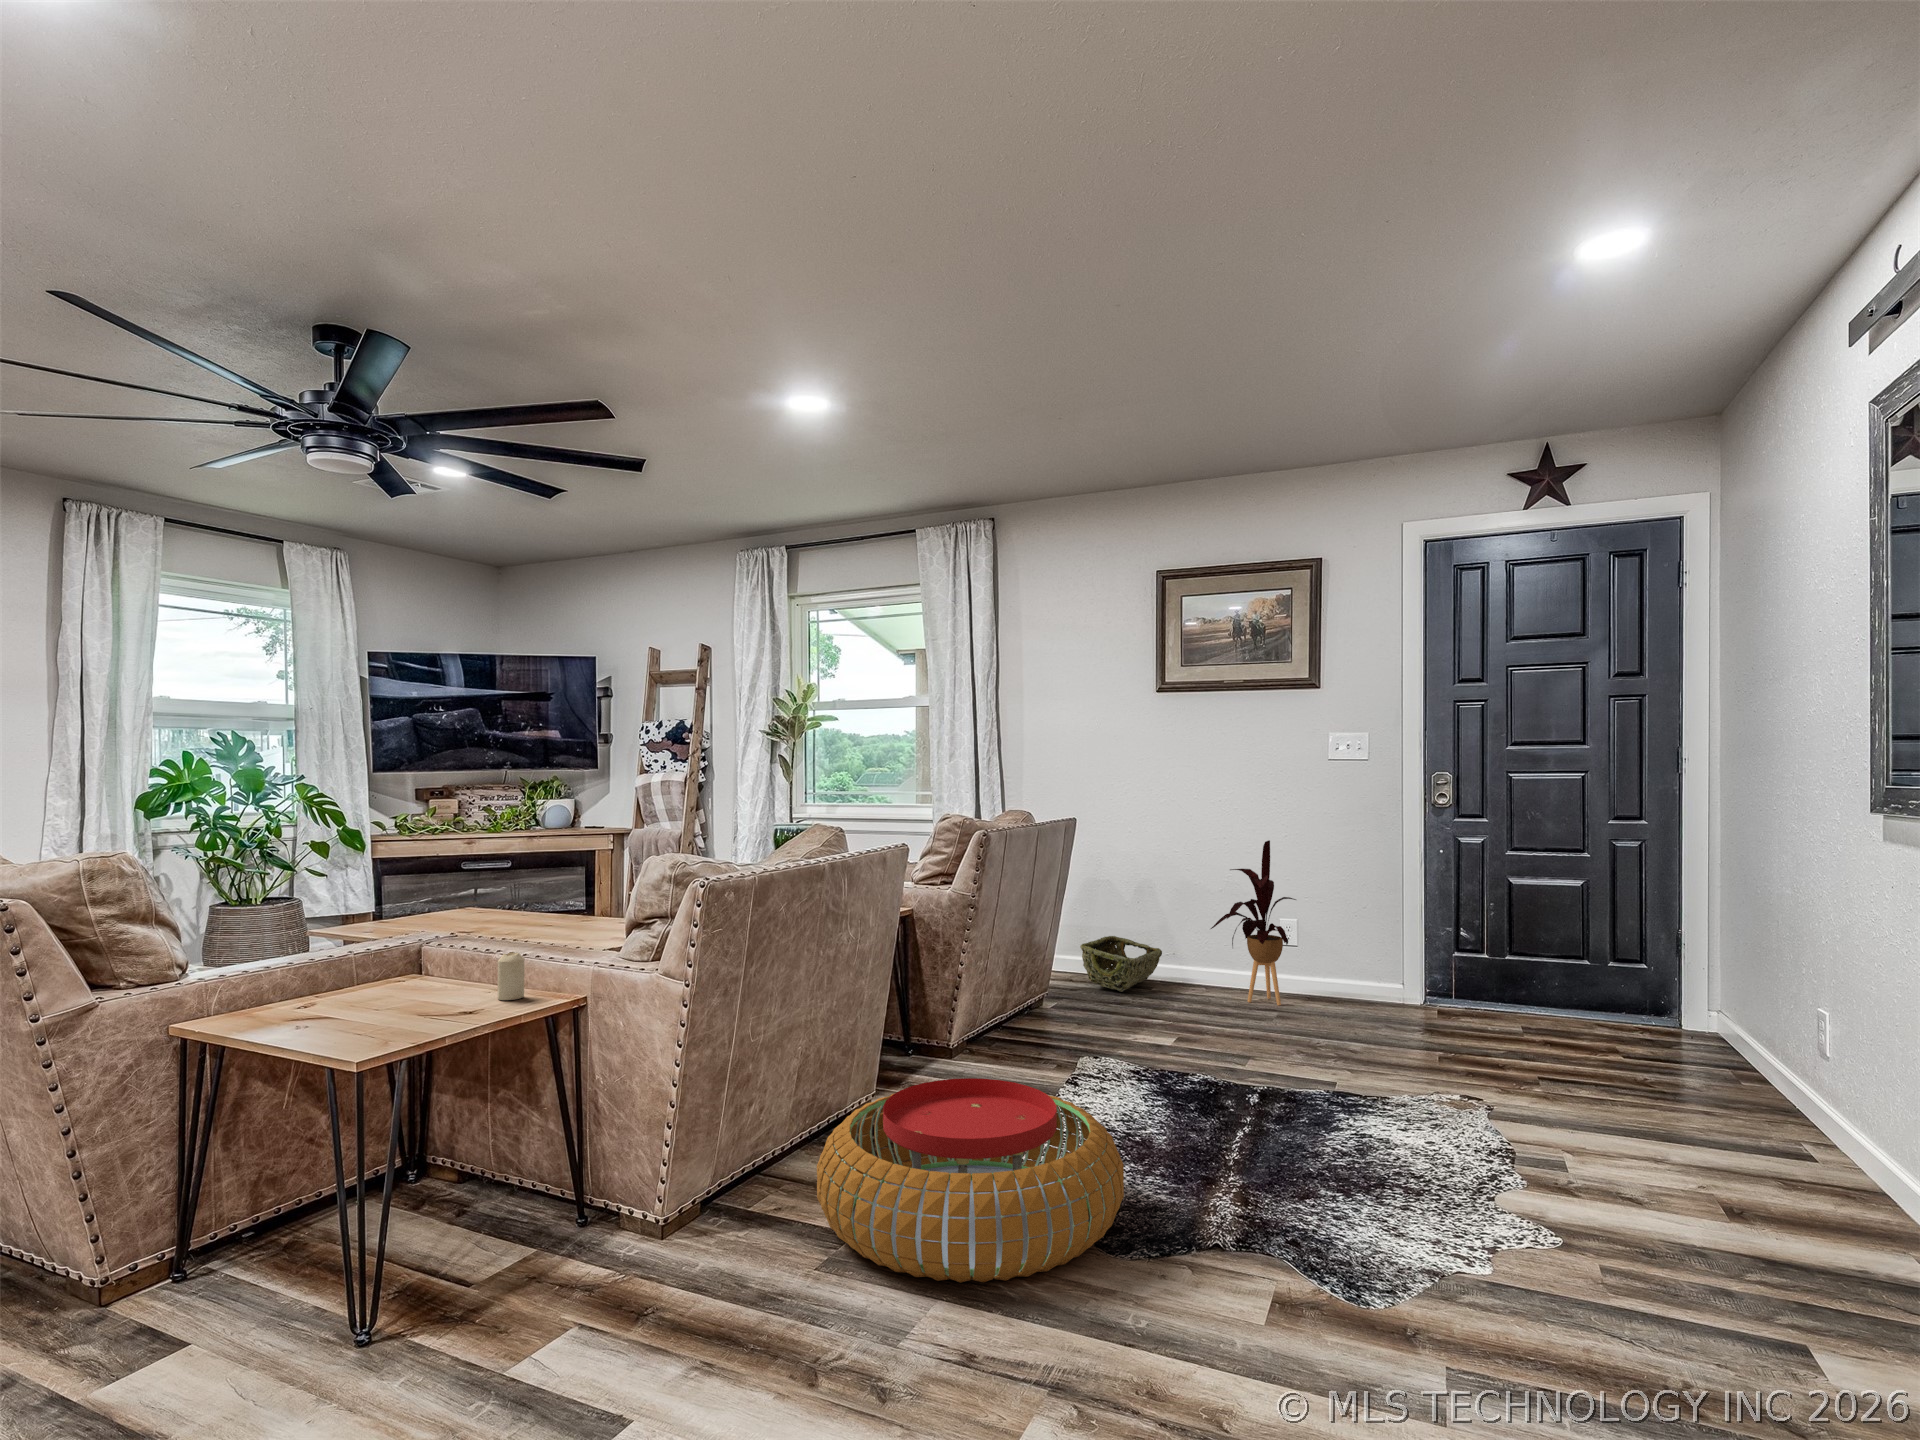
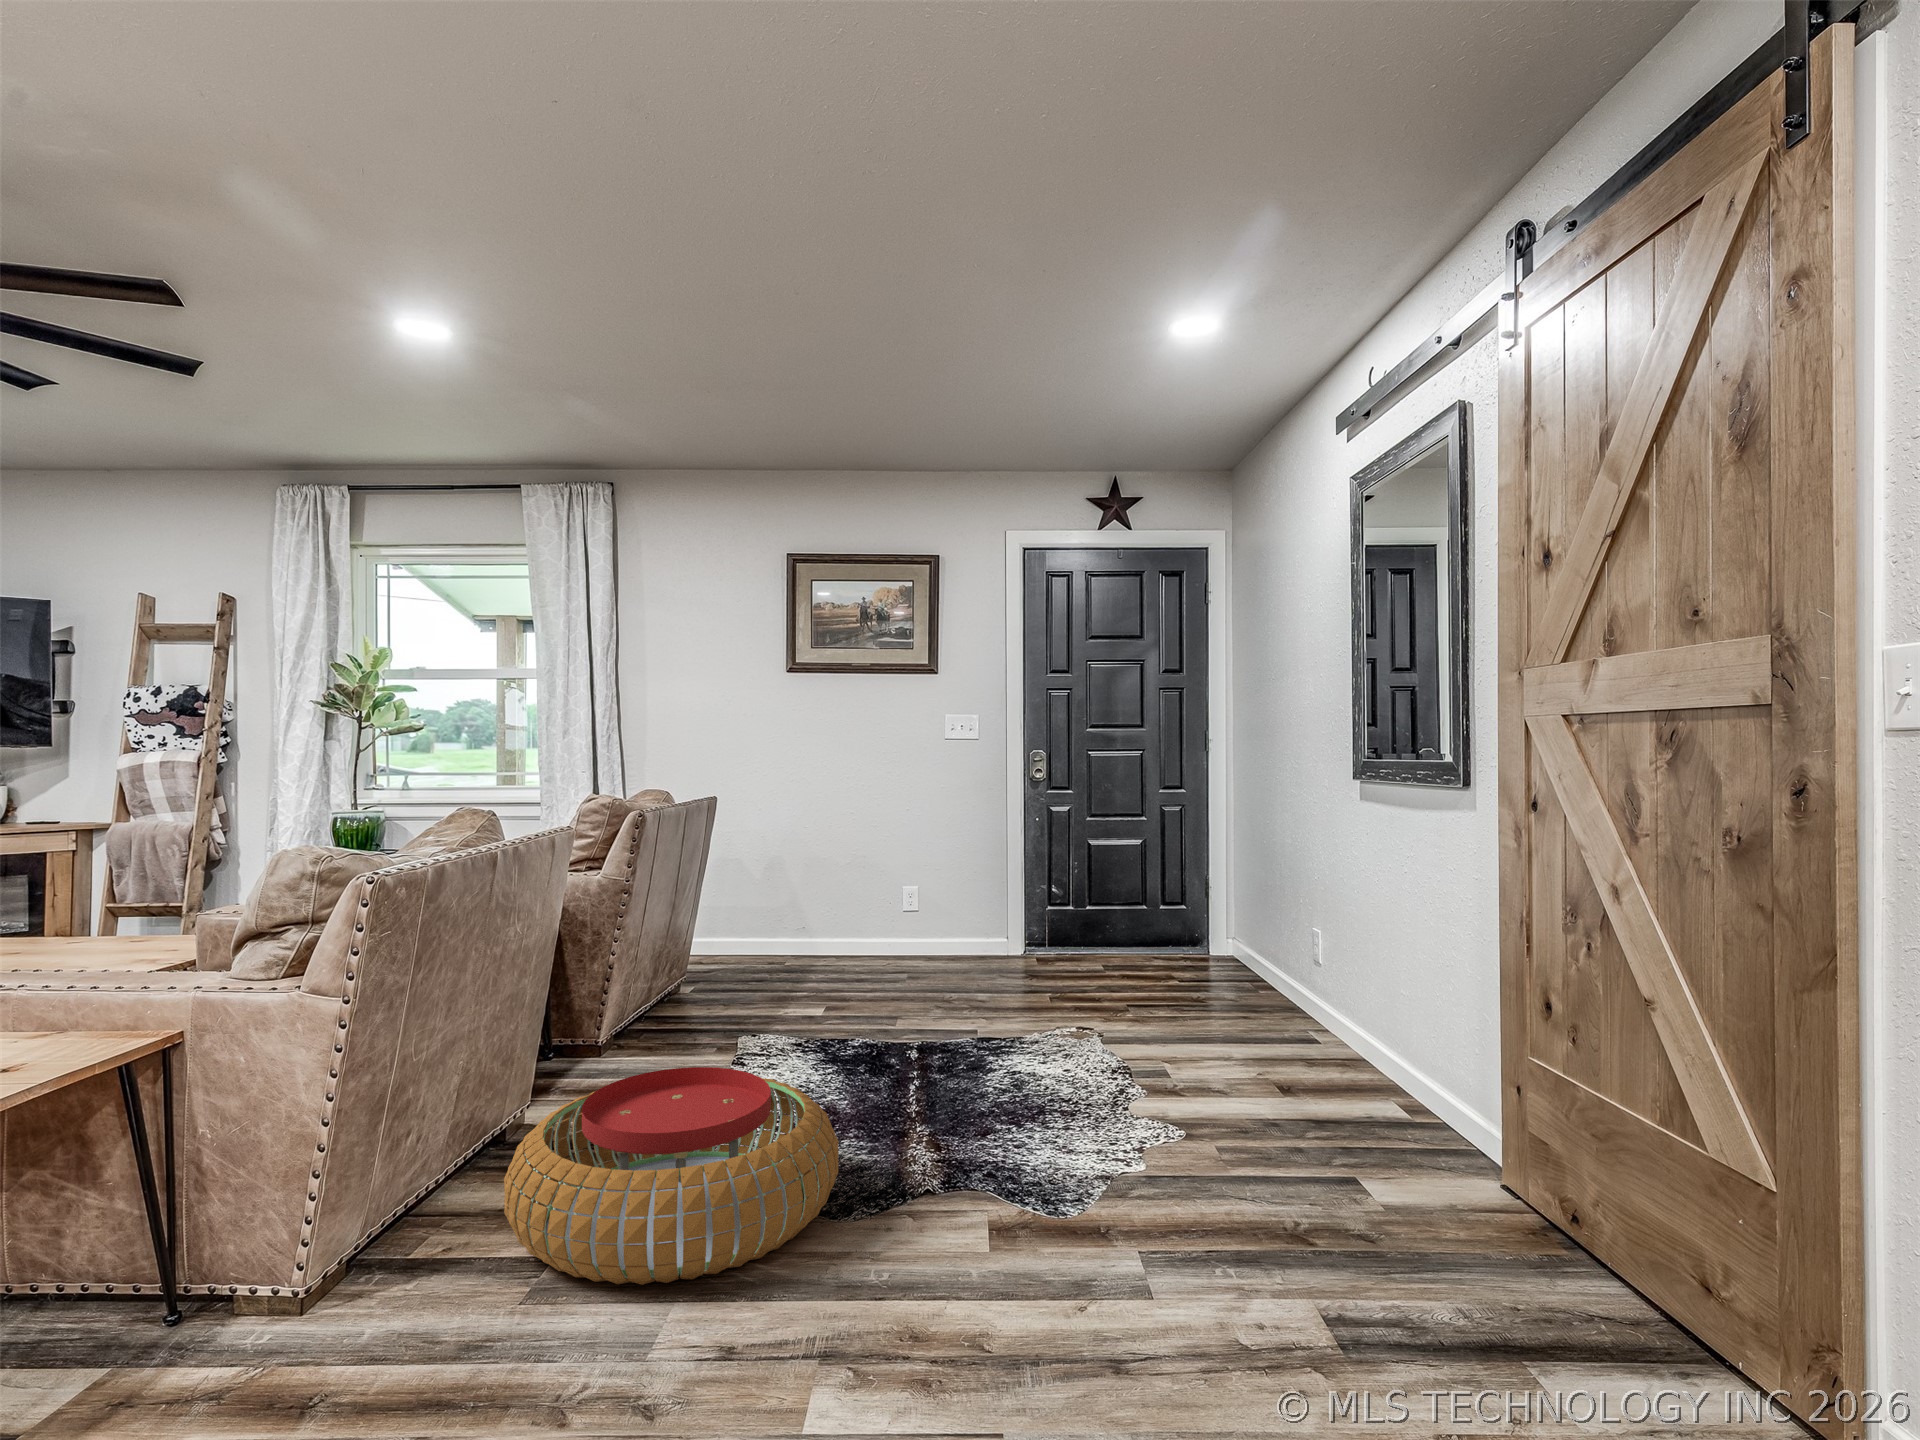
house plant: present [1211,840,1296,1005] -> none [841,813,921,967]
woven basket: present [1080,936,1162,992] -> none [711,914,790,969]
candle: present [498,952,525,1000] -> none [46,986,89,1050]

